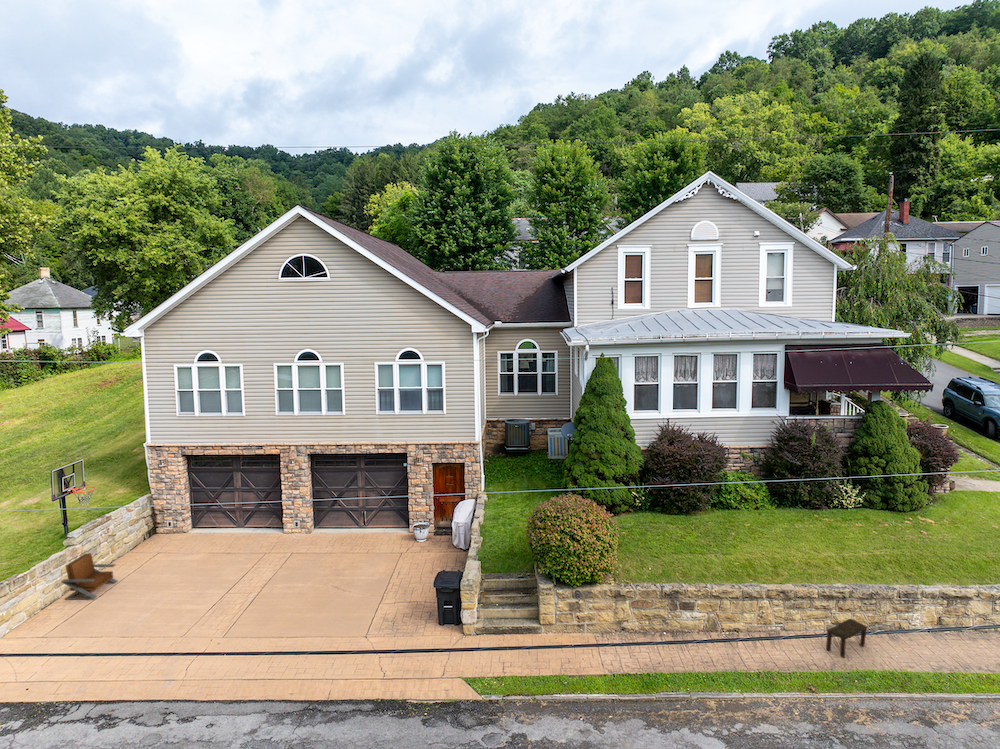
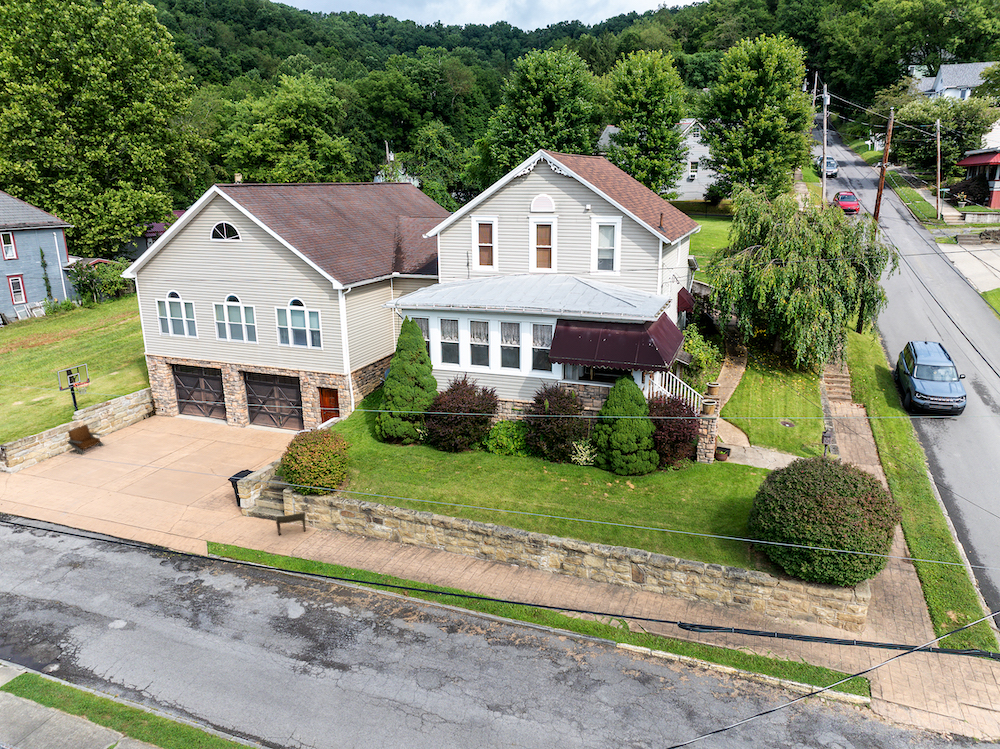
bench: present [826,619,867,657] -> present [276,513,306,535]

